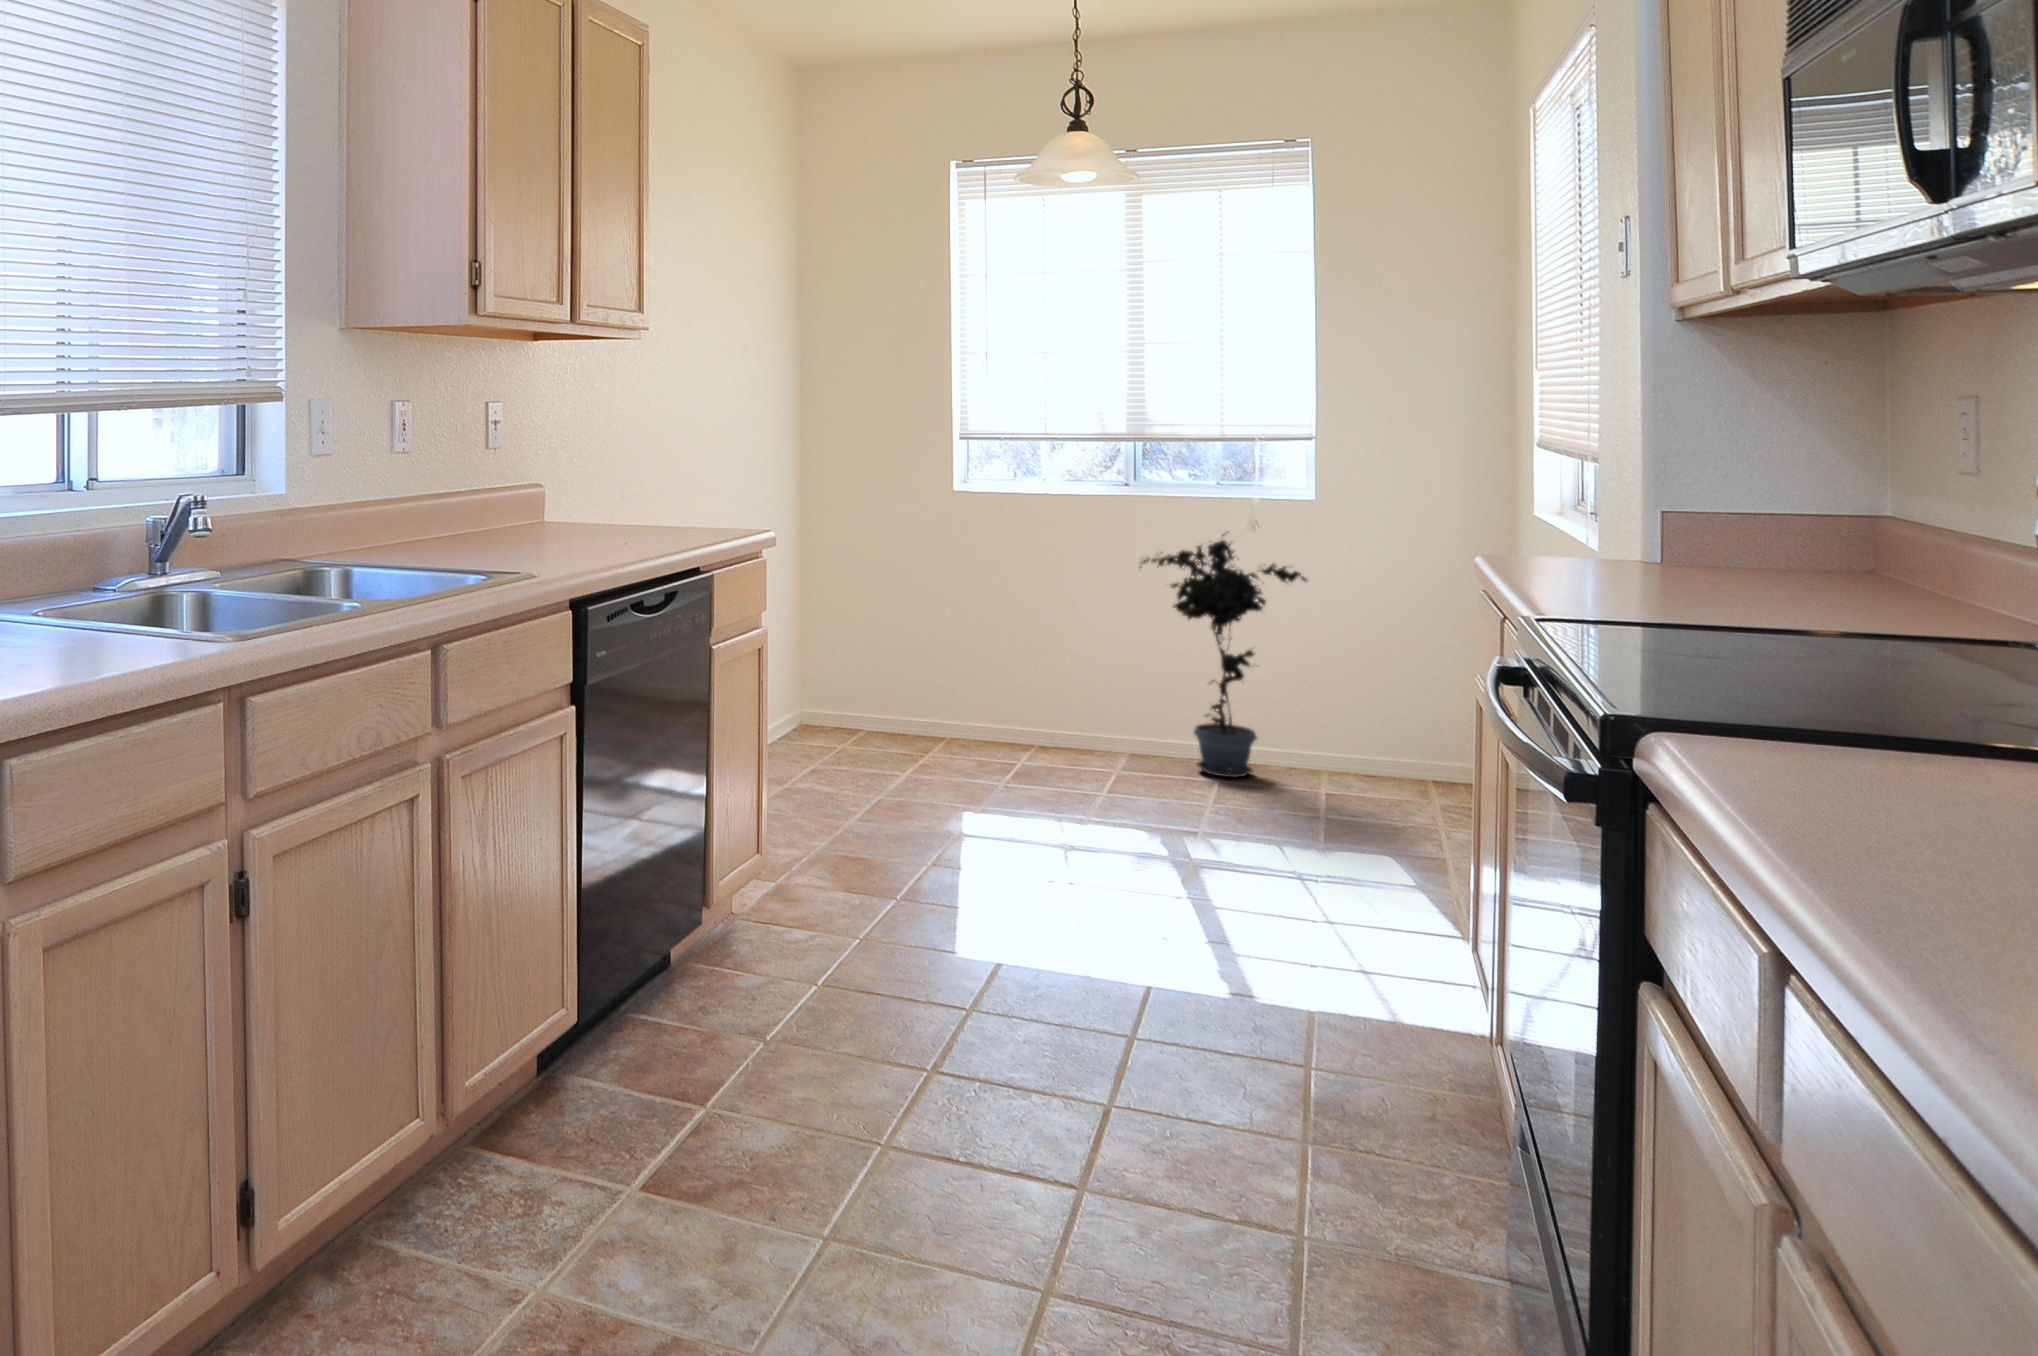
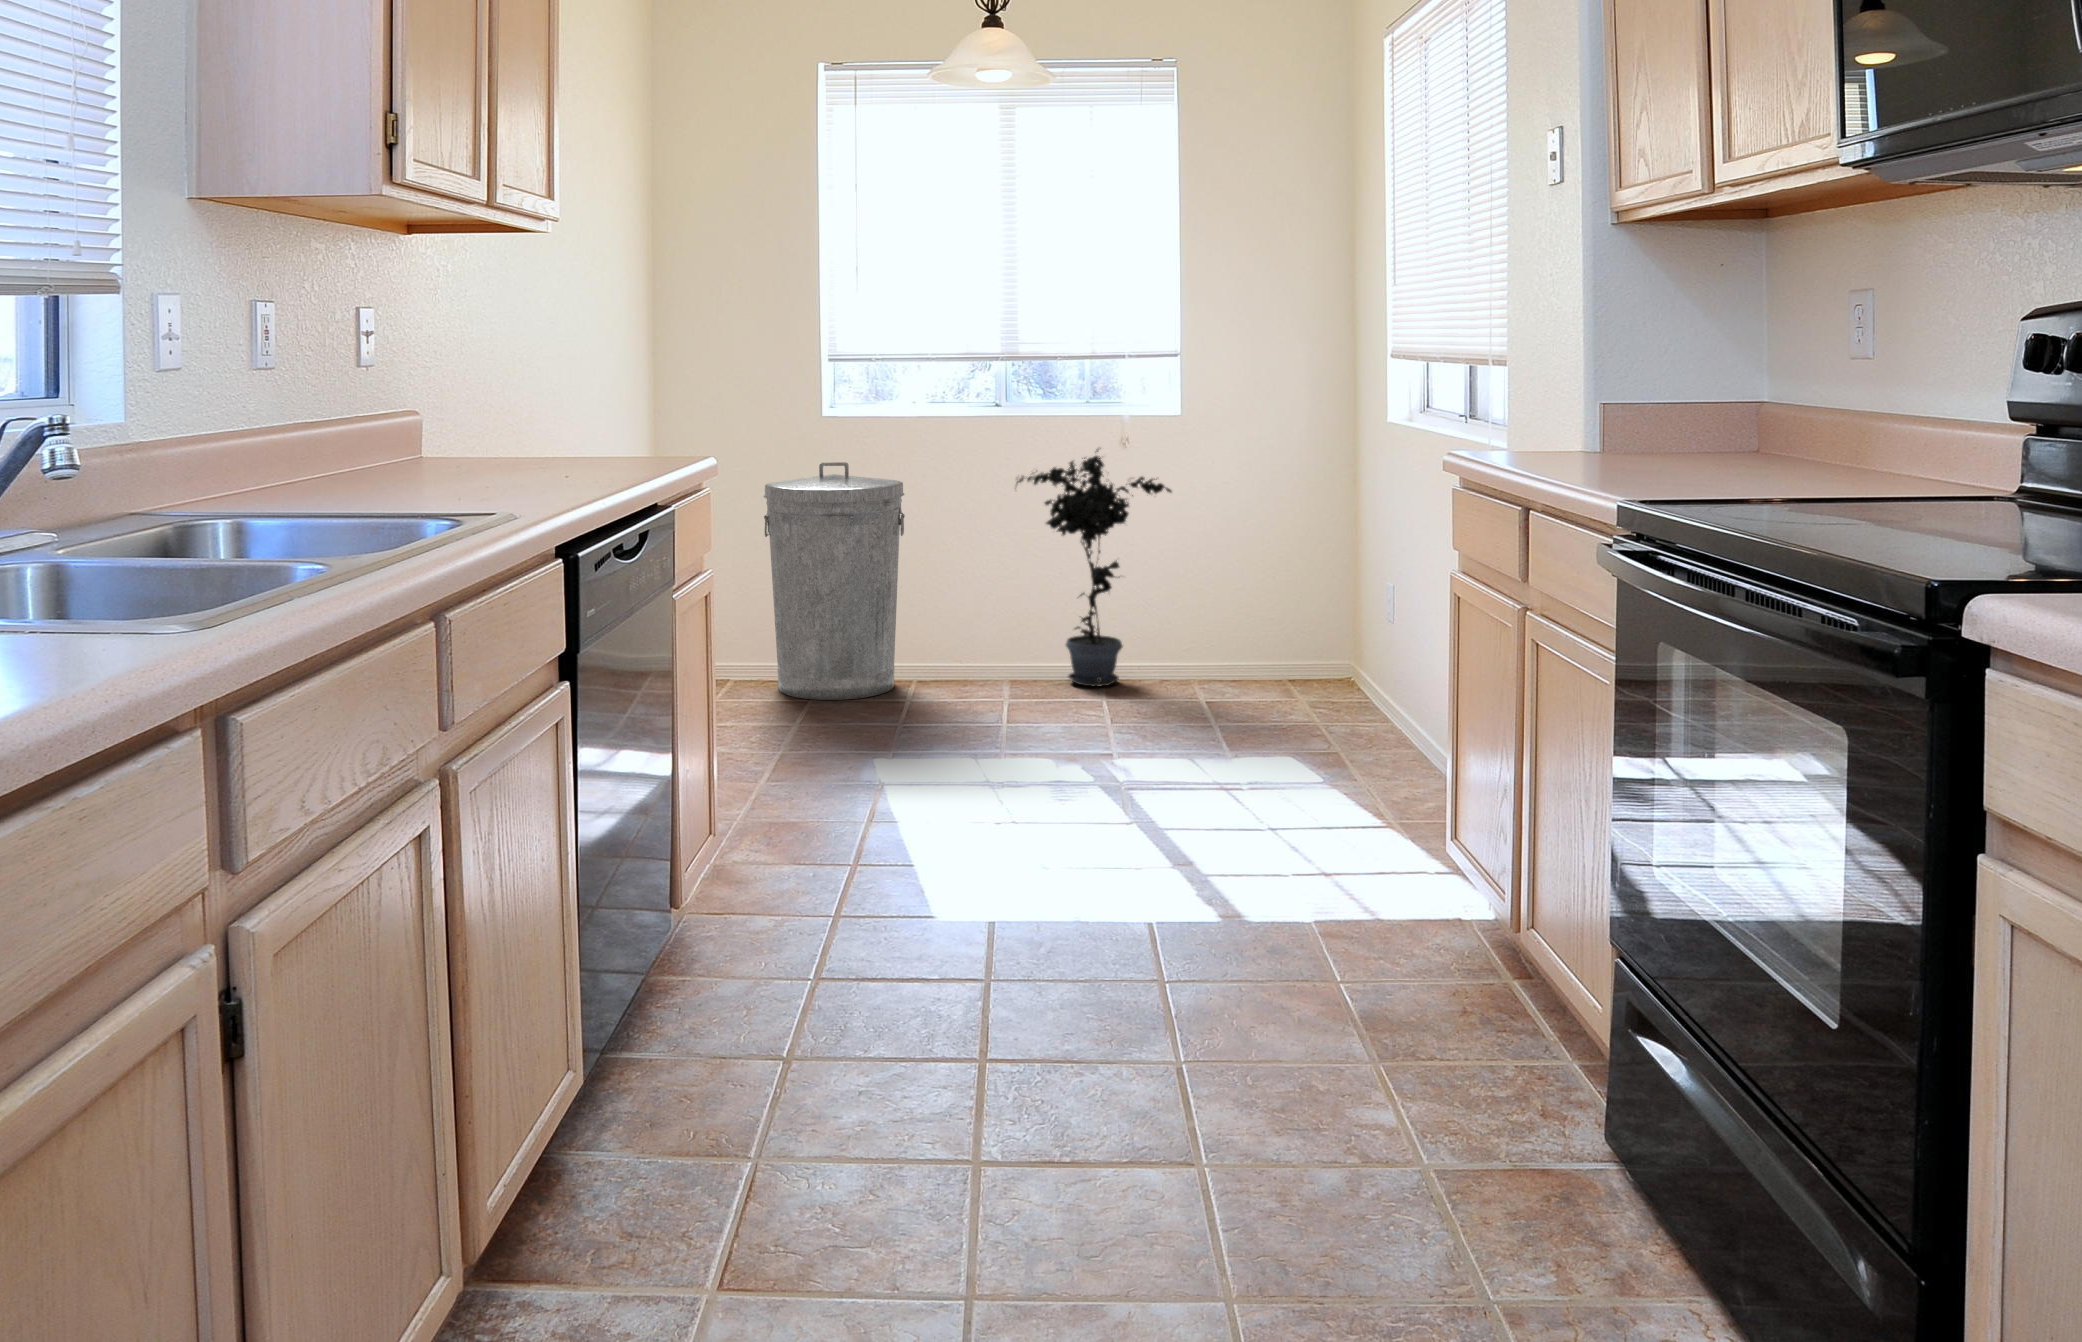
trash can: none [885,536,1022,765] -> present [764,462,905,700]

